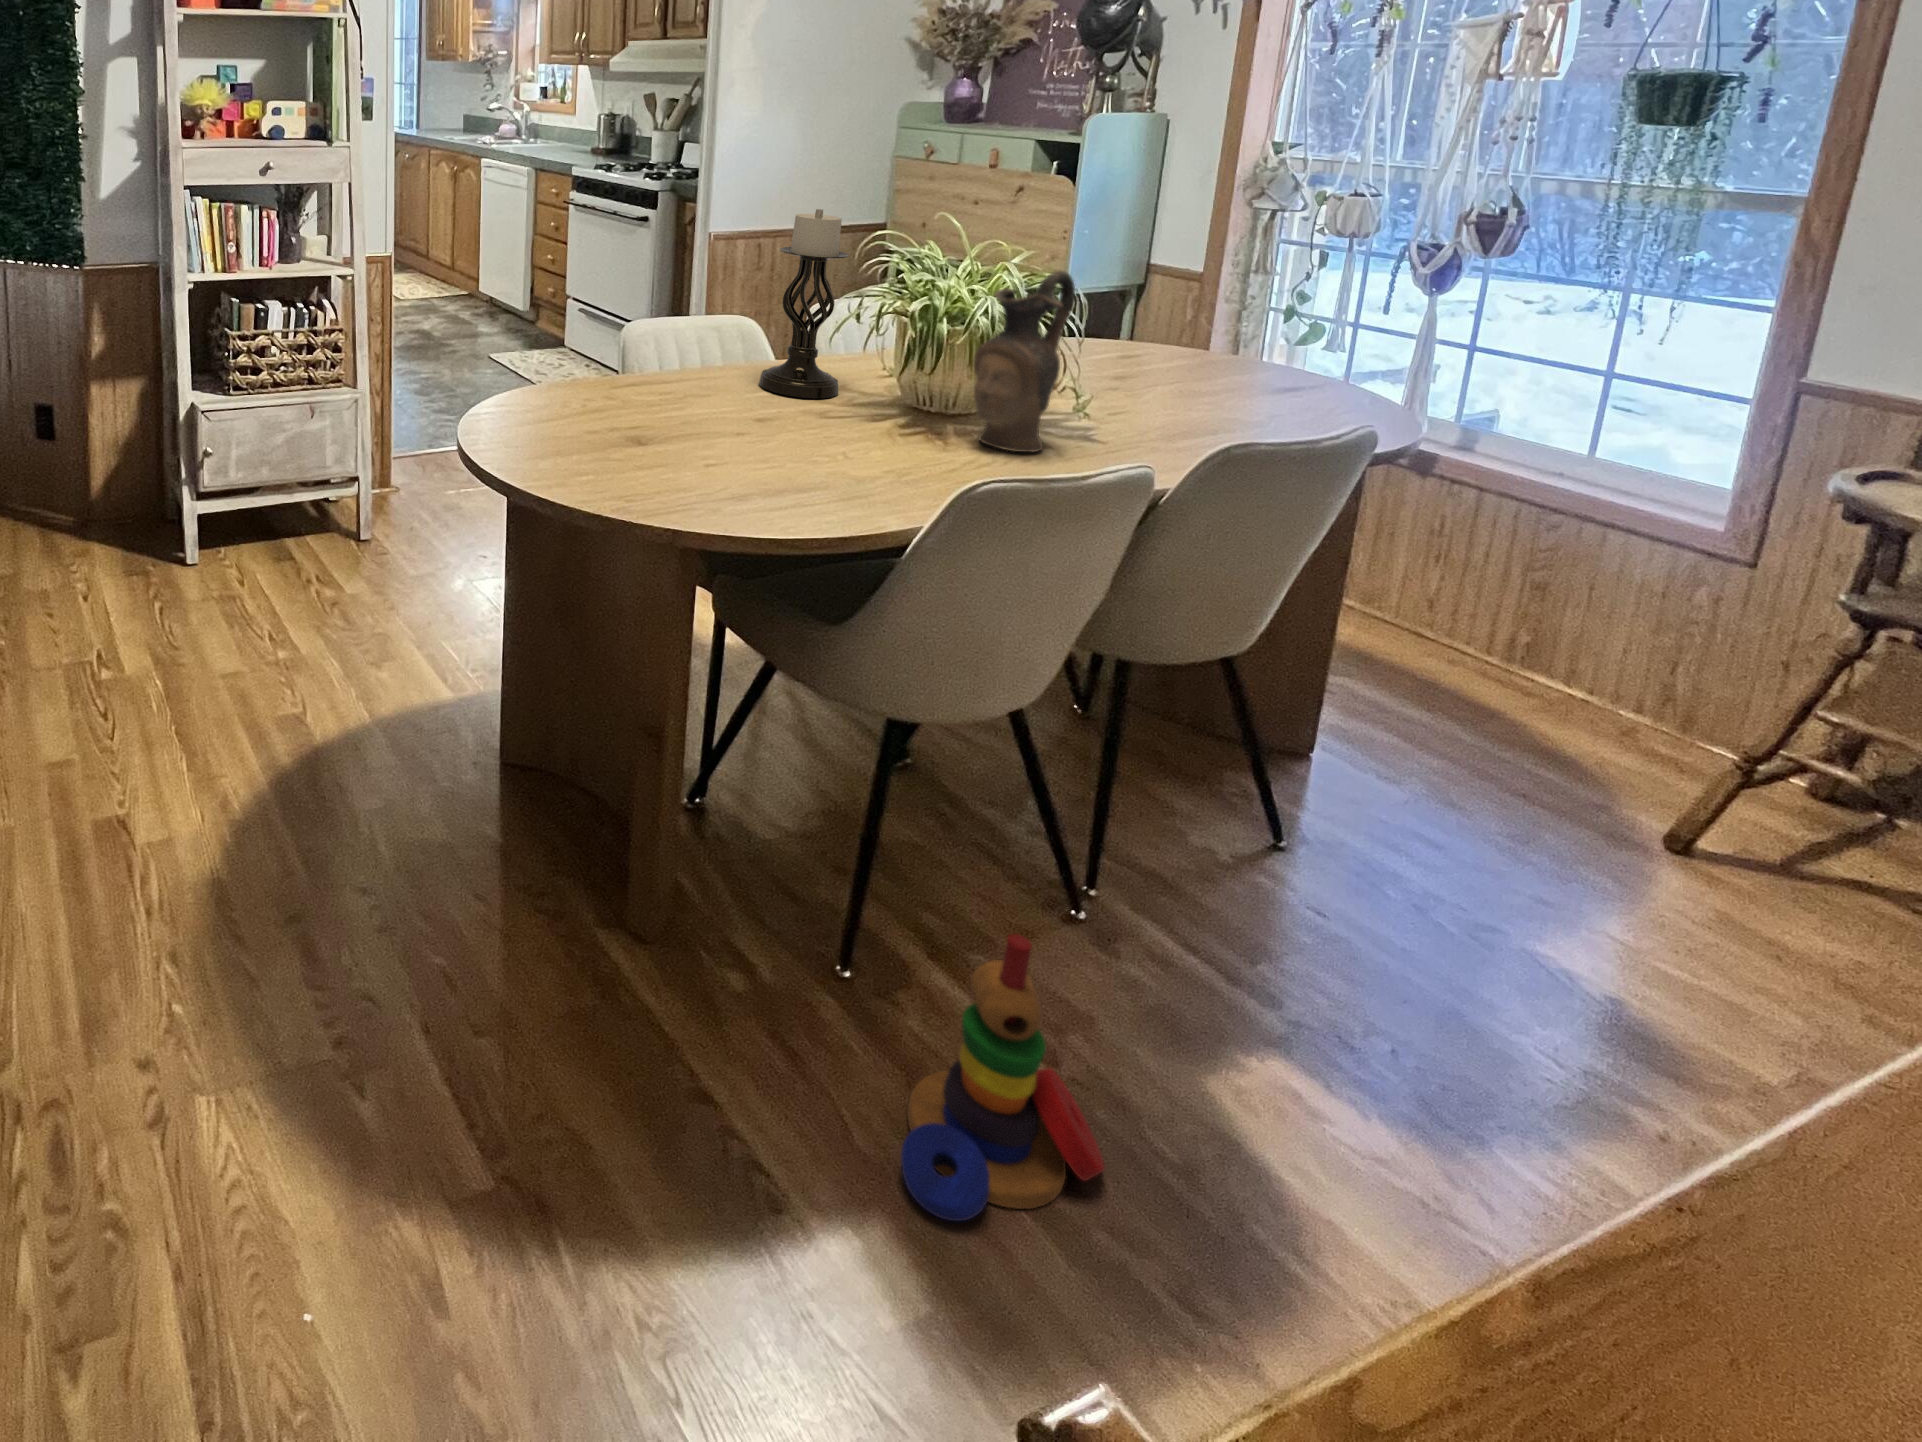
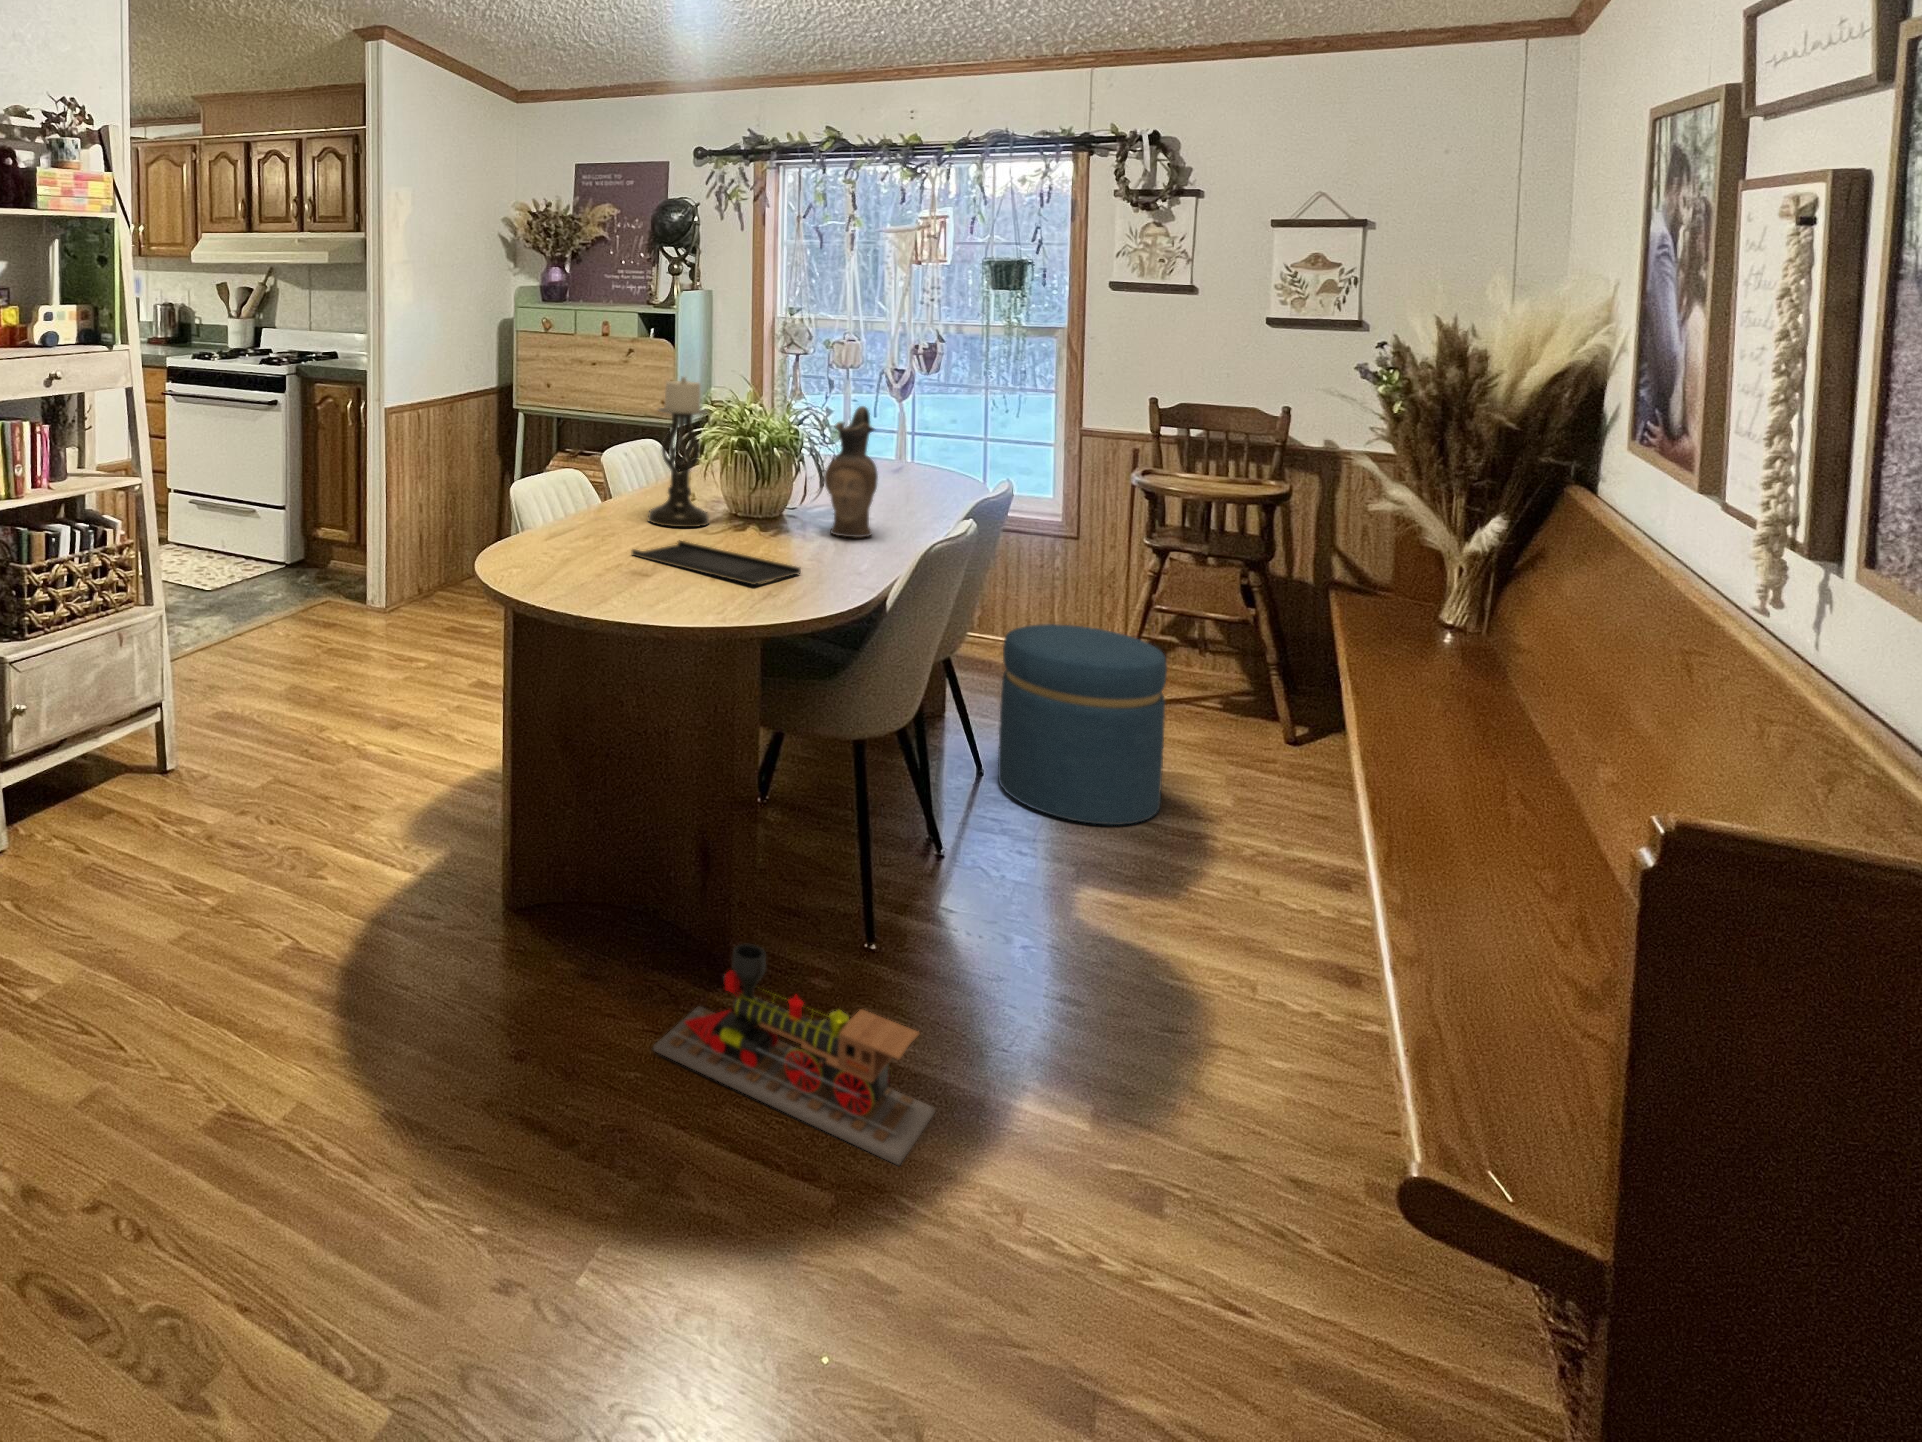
tray: none [658,407,824,477] -> present [632,541,801,585]
ottoman: none [1292,642,1661,997] -> present [998,624,1167,825]
toy train: none [488,880,720,1213] -> present [653,944,935,1165]
stacking toy: present [901,934,1105,1221] -> none [971,849,1092,1062]

